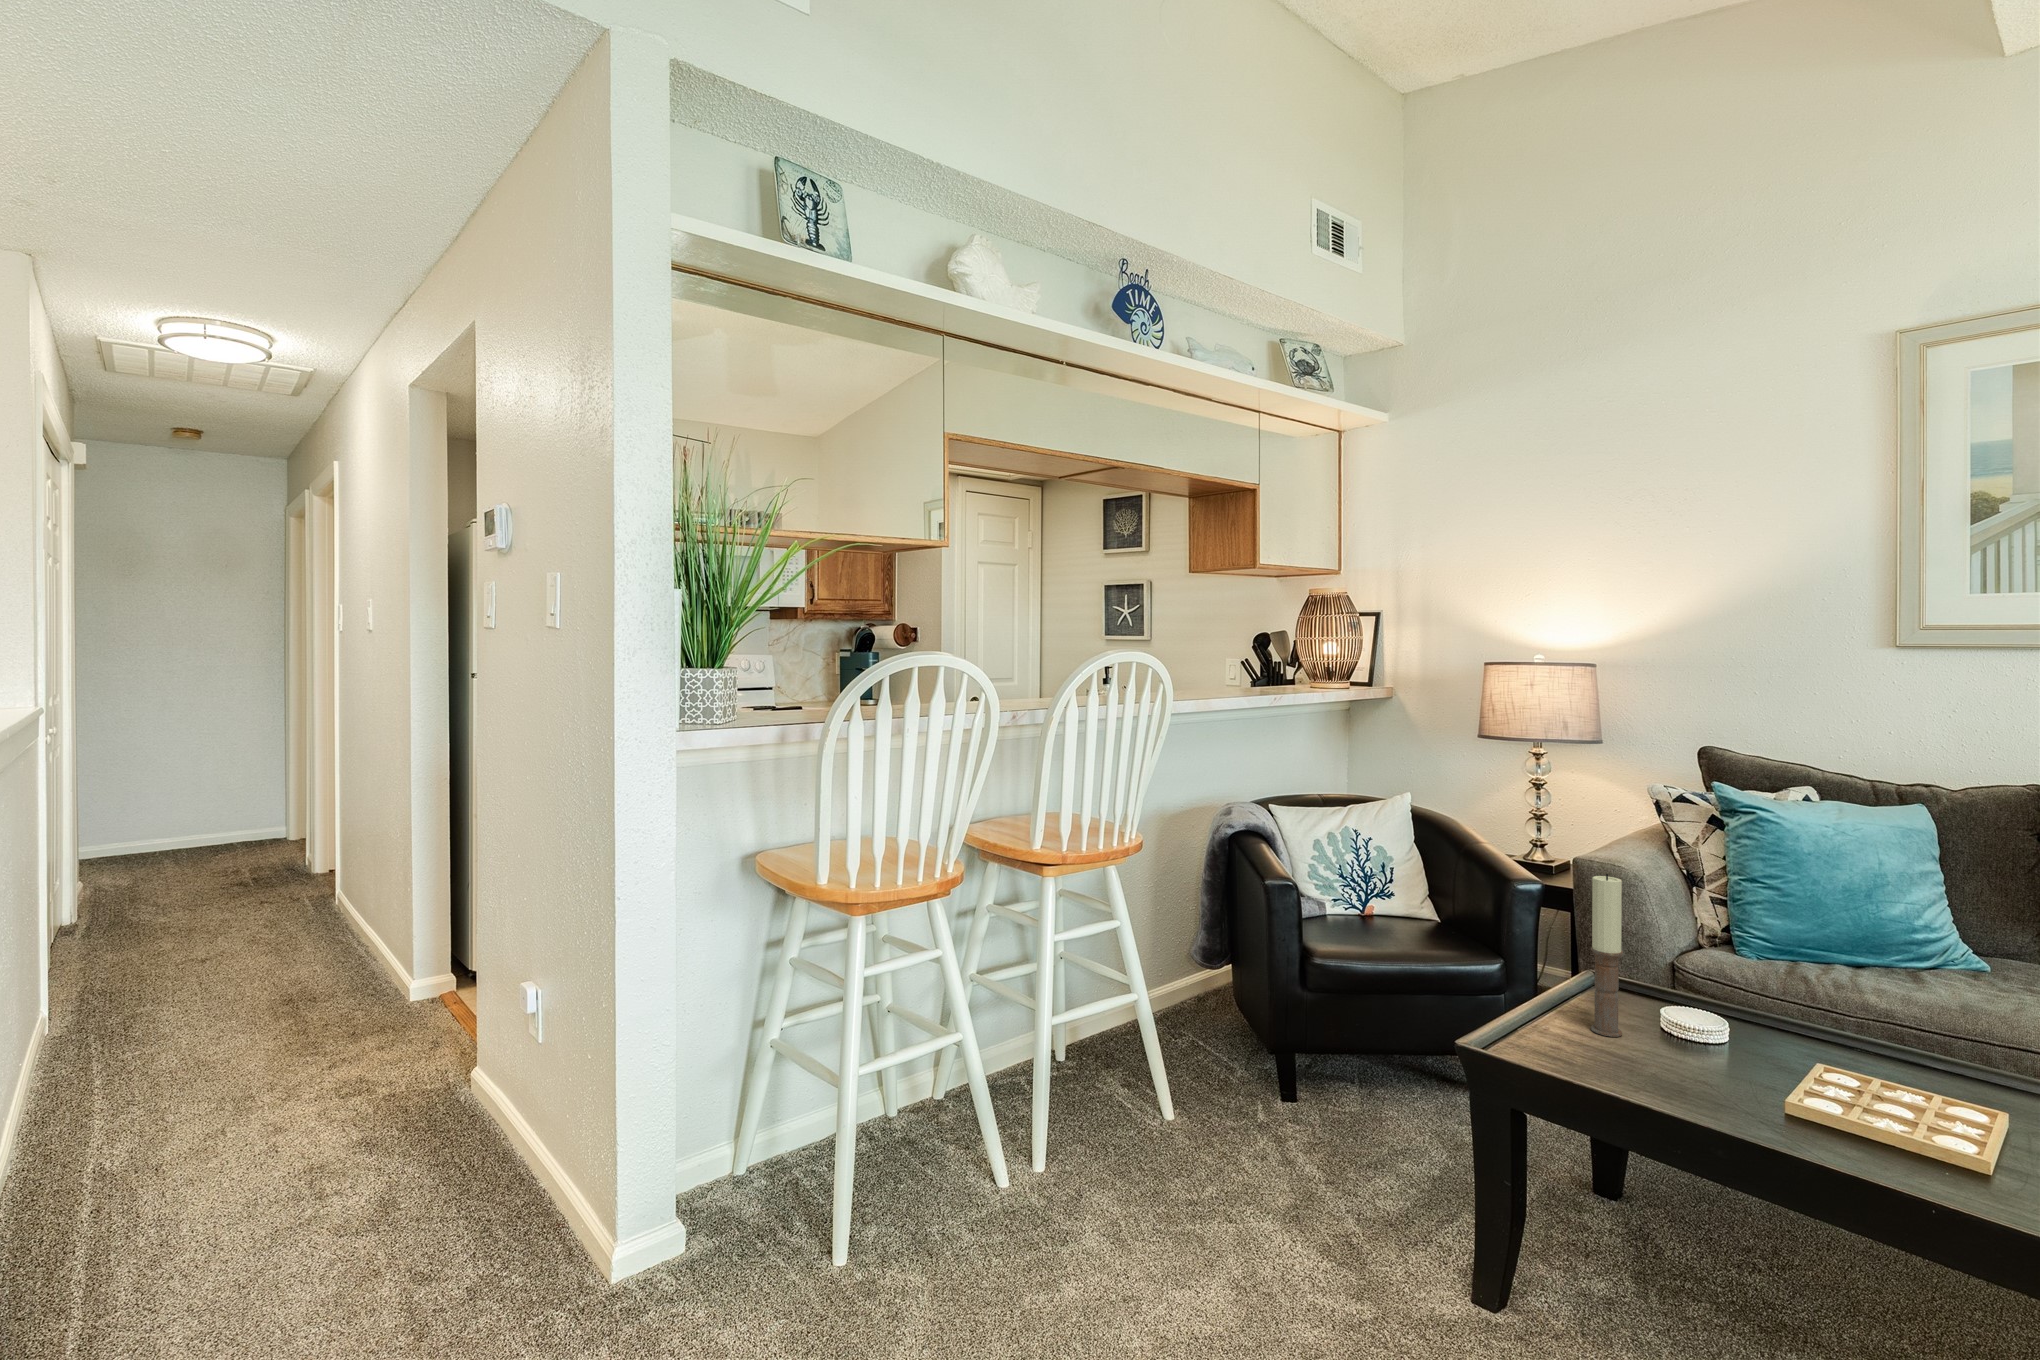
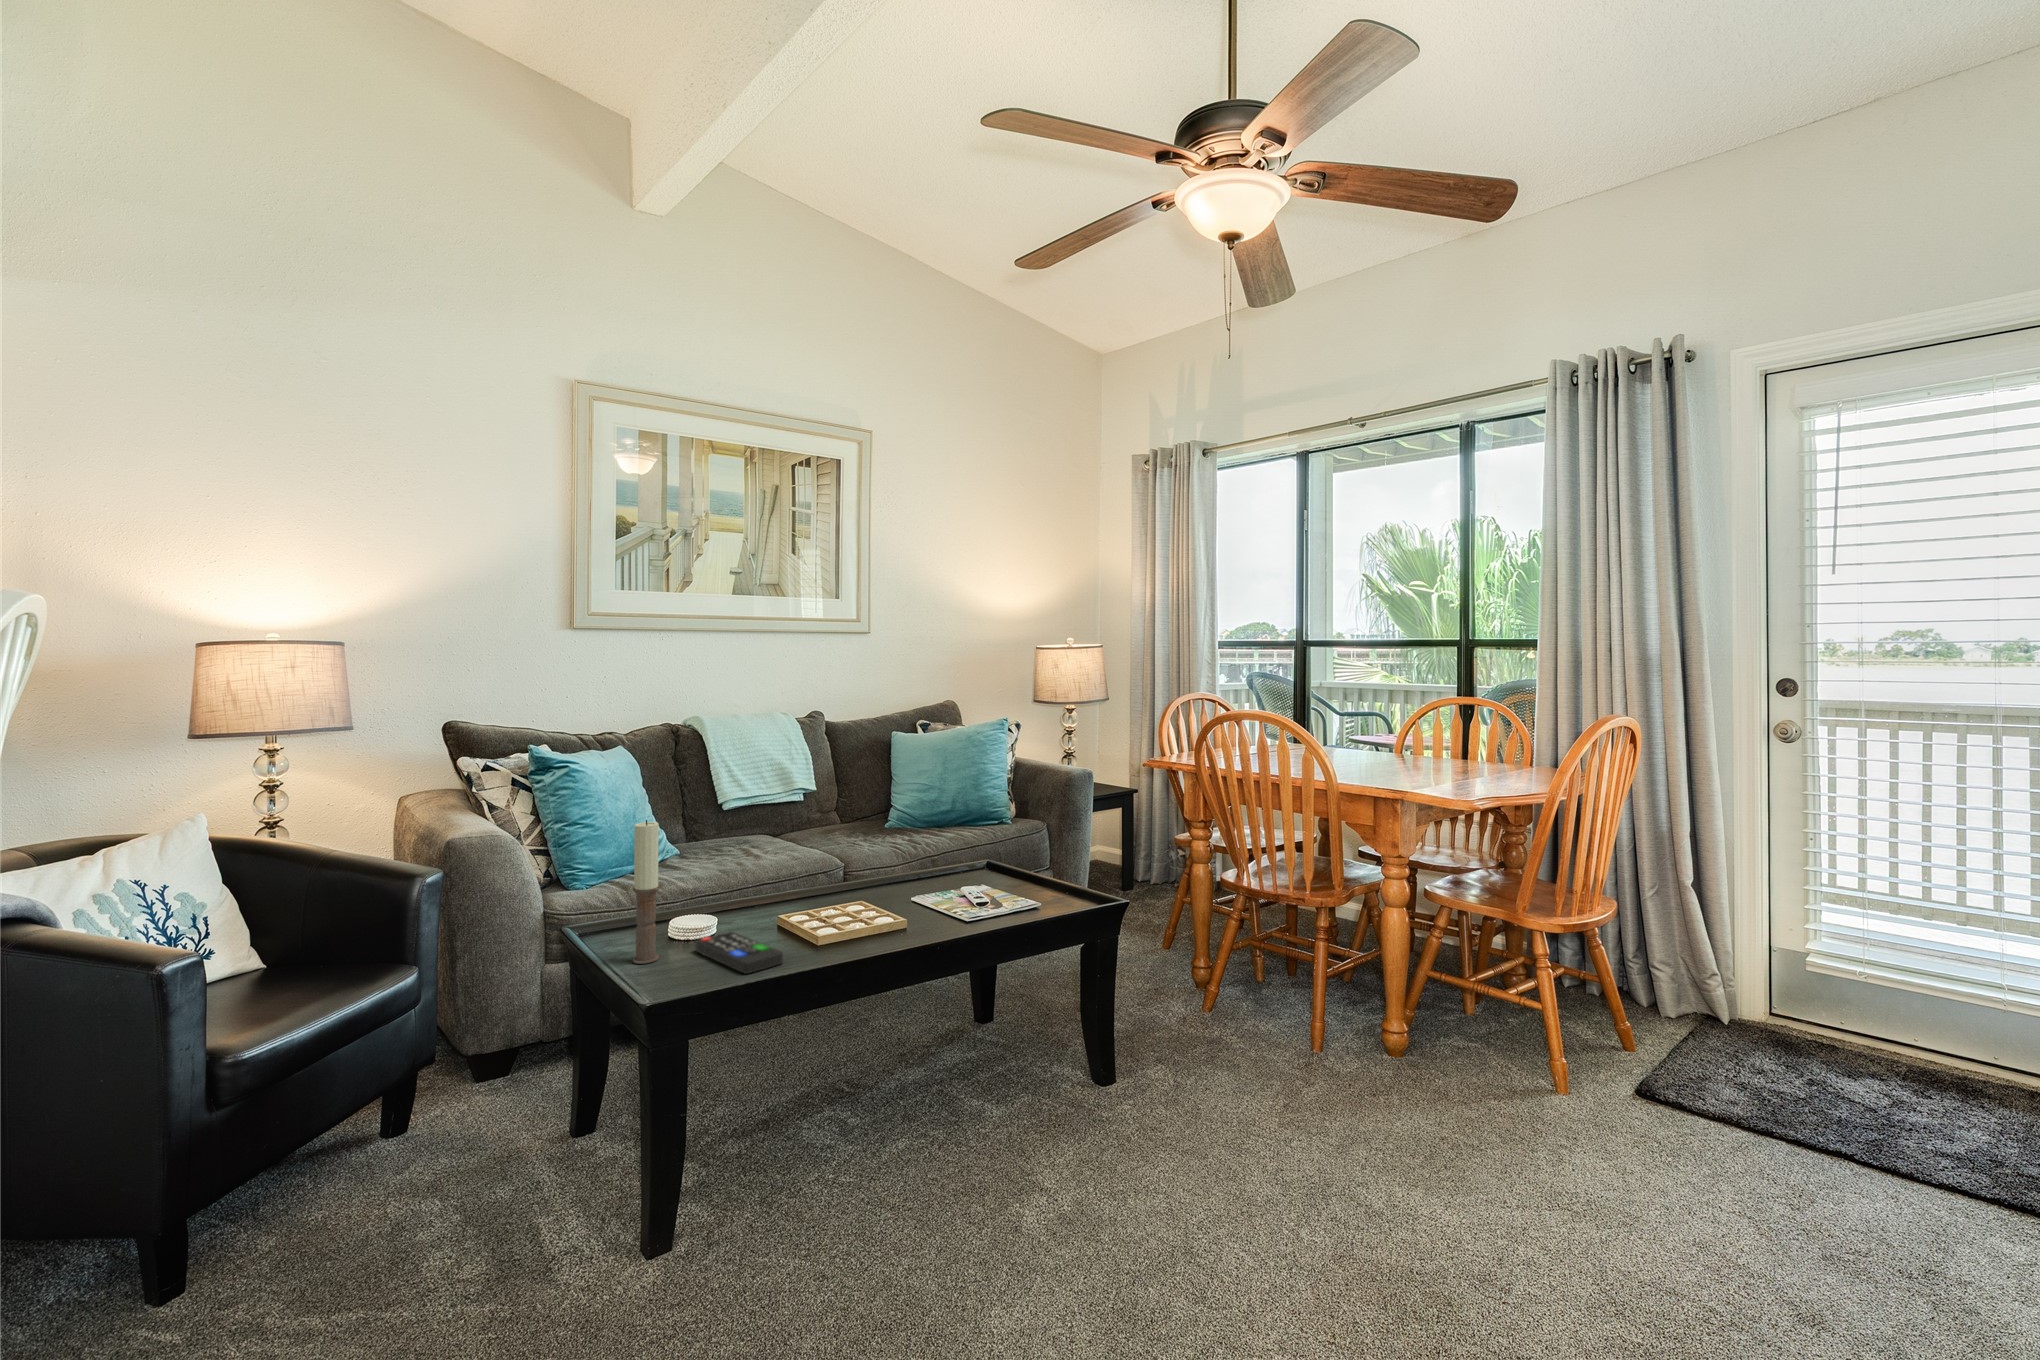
remote control: none [1645,1037,1723,1104] -> present [696,932,783,974]

